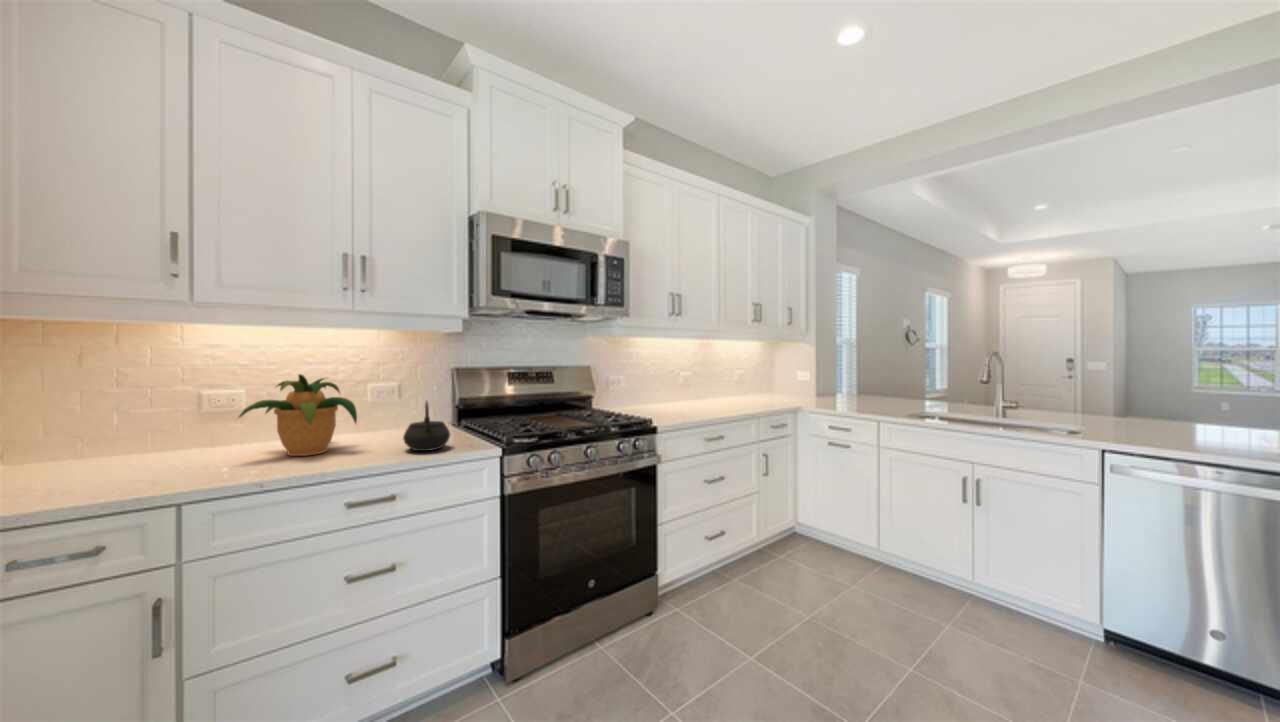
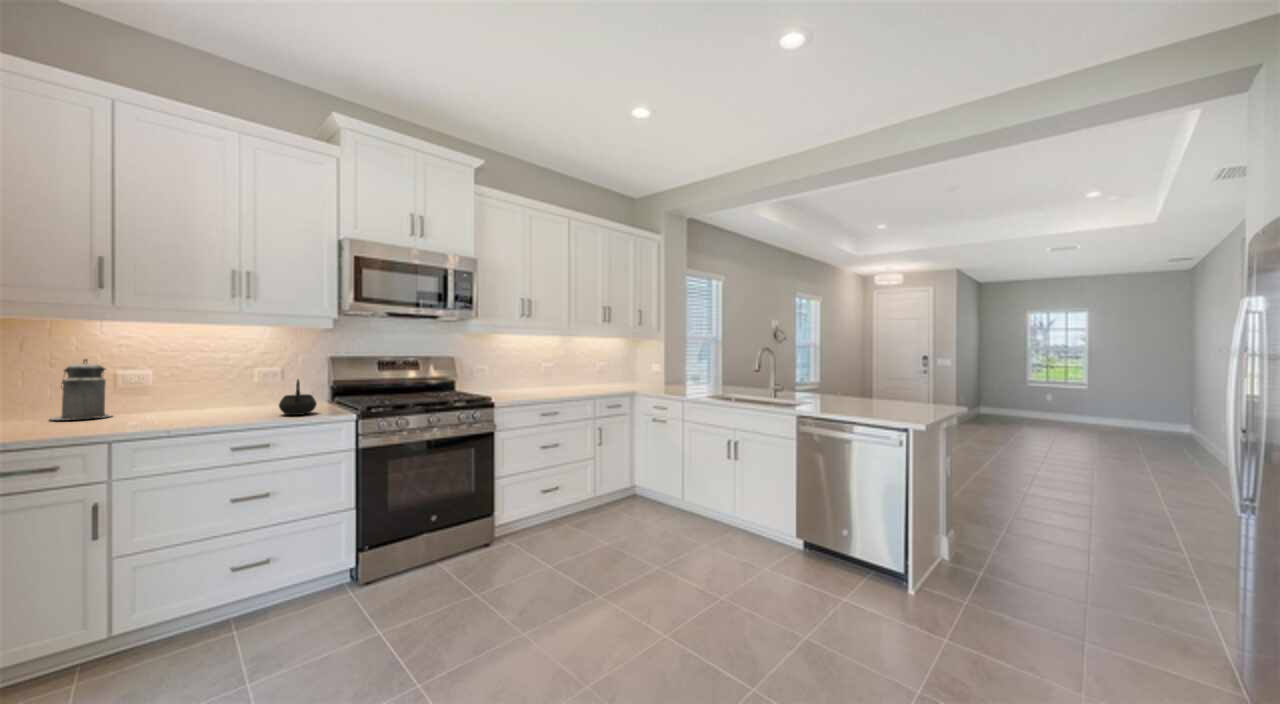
potted plant: present [239,374,357,456] -> none [150,358,243,417]
canister: none [108,375,192,463] -> present [50,359,111,420]

